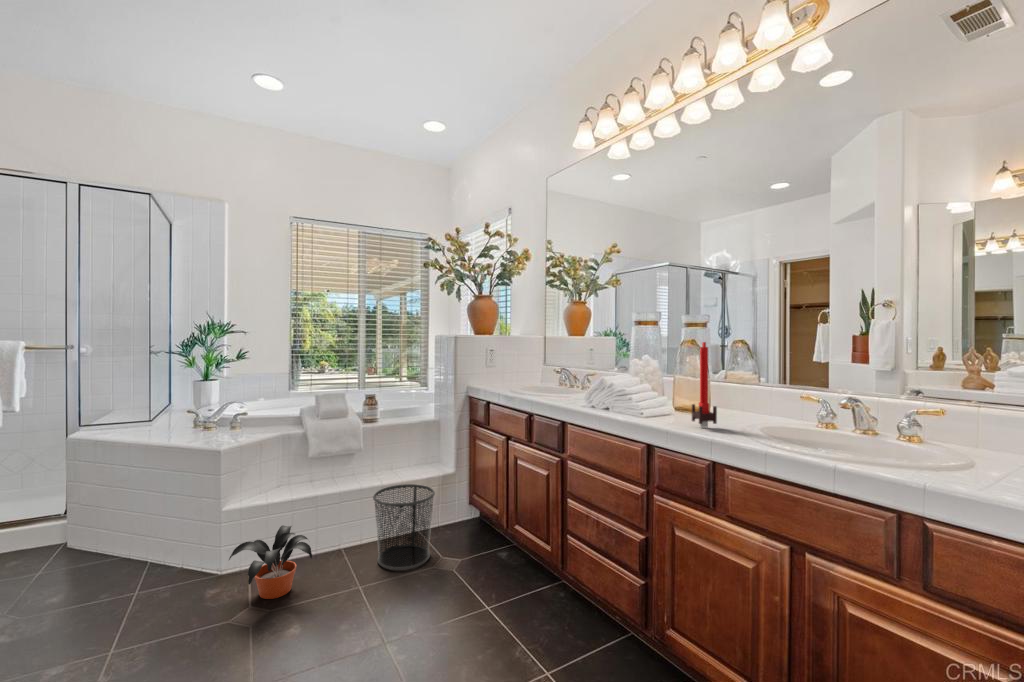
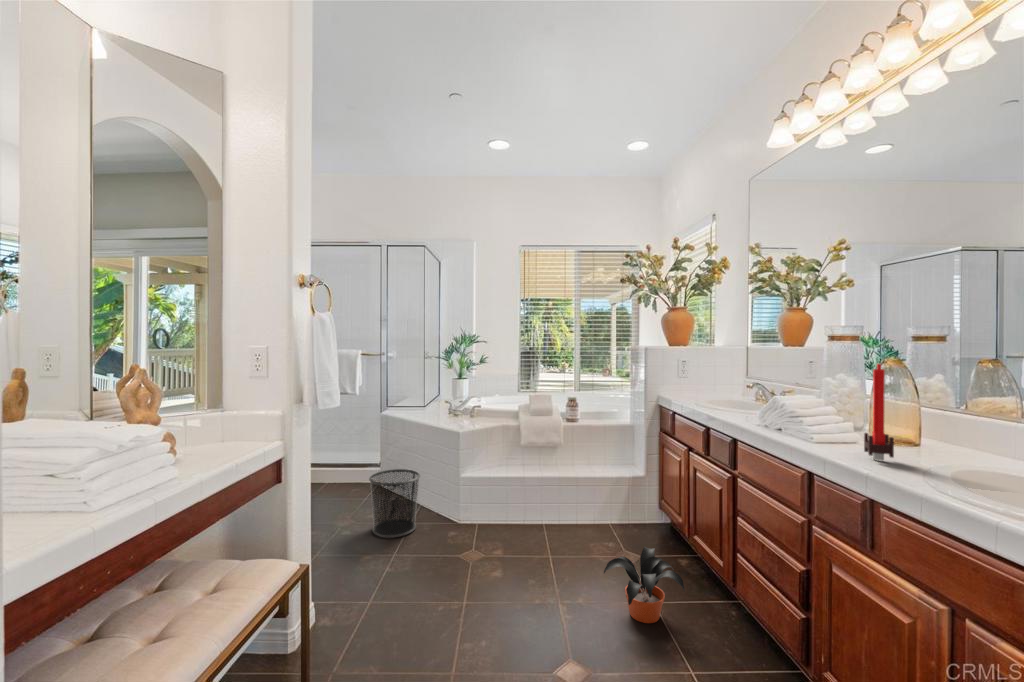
waste bin: present [373,484,435,570] -> present [369,469,420,538]
potted plant: present [229,525,312,599] -> present [604,546,685,623]

